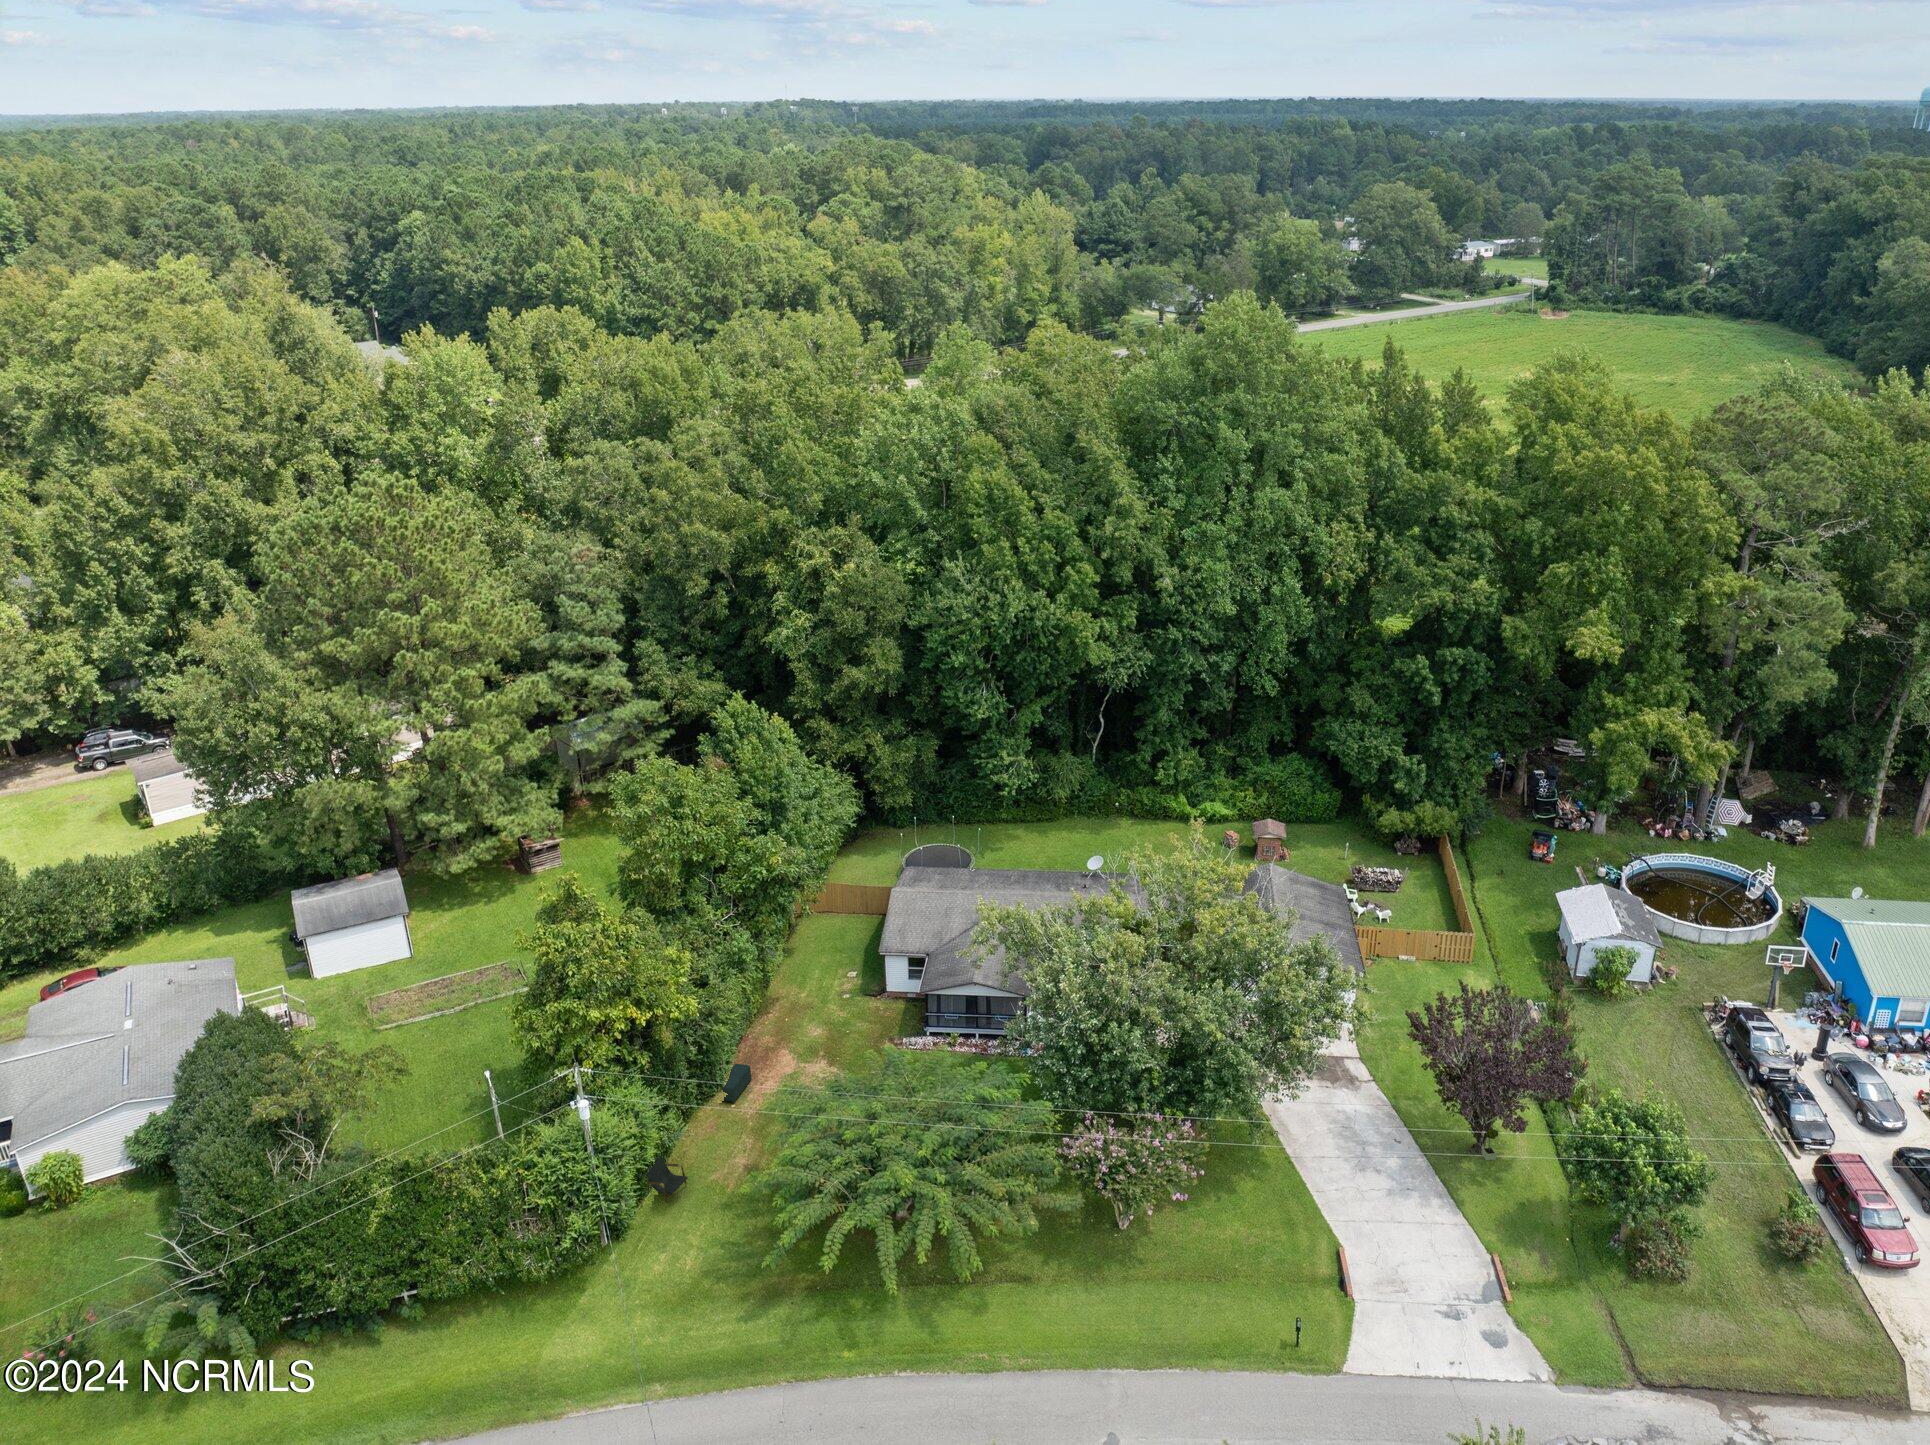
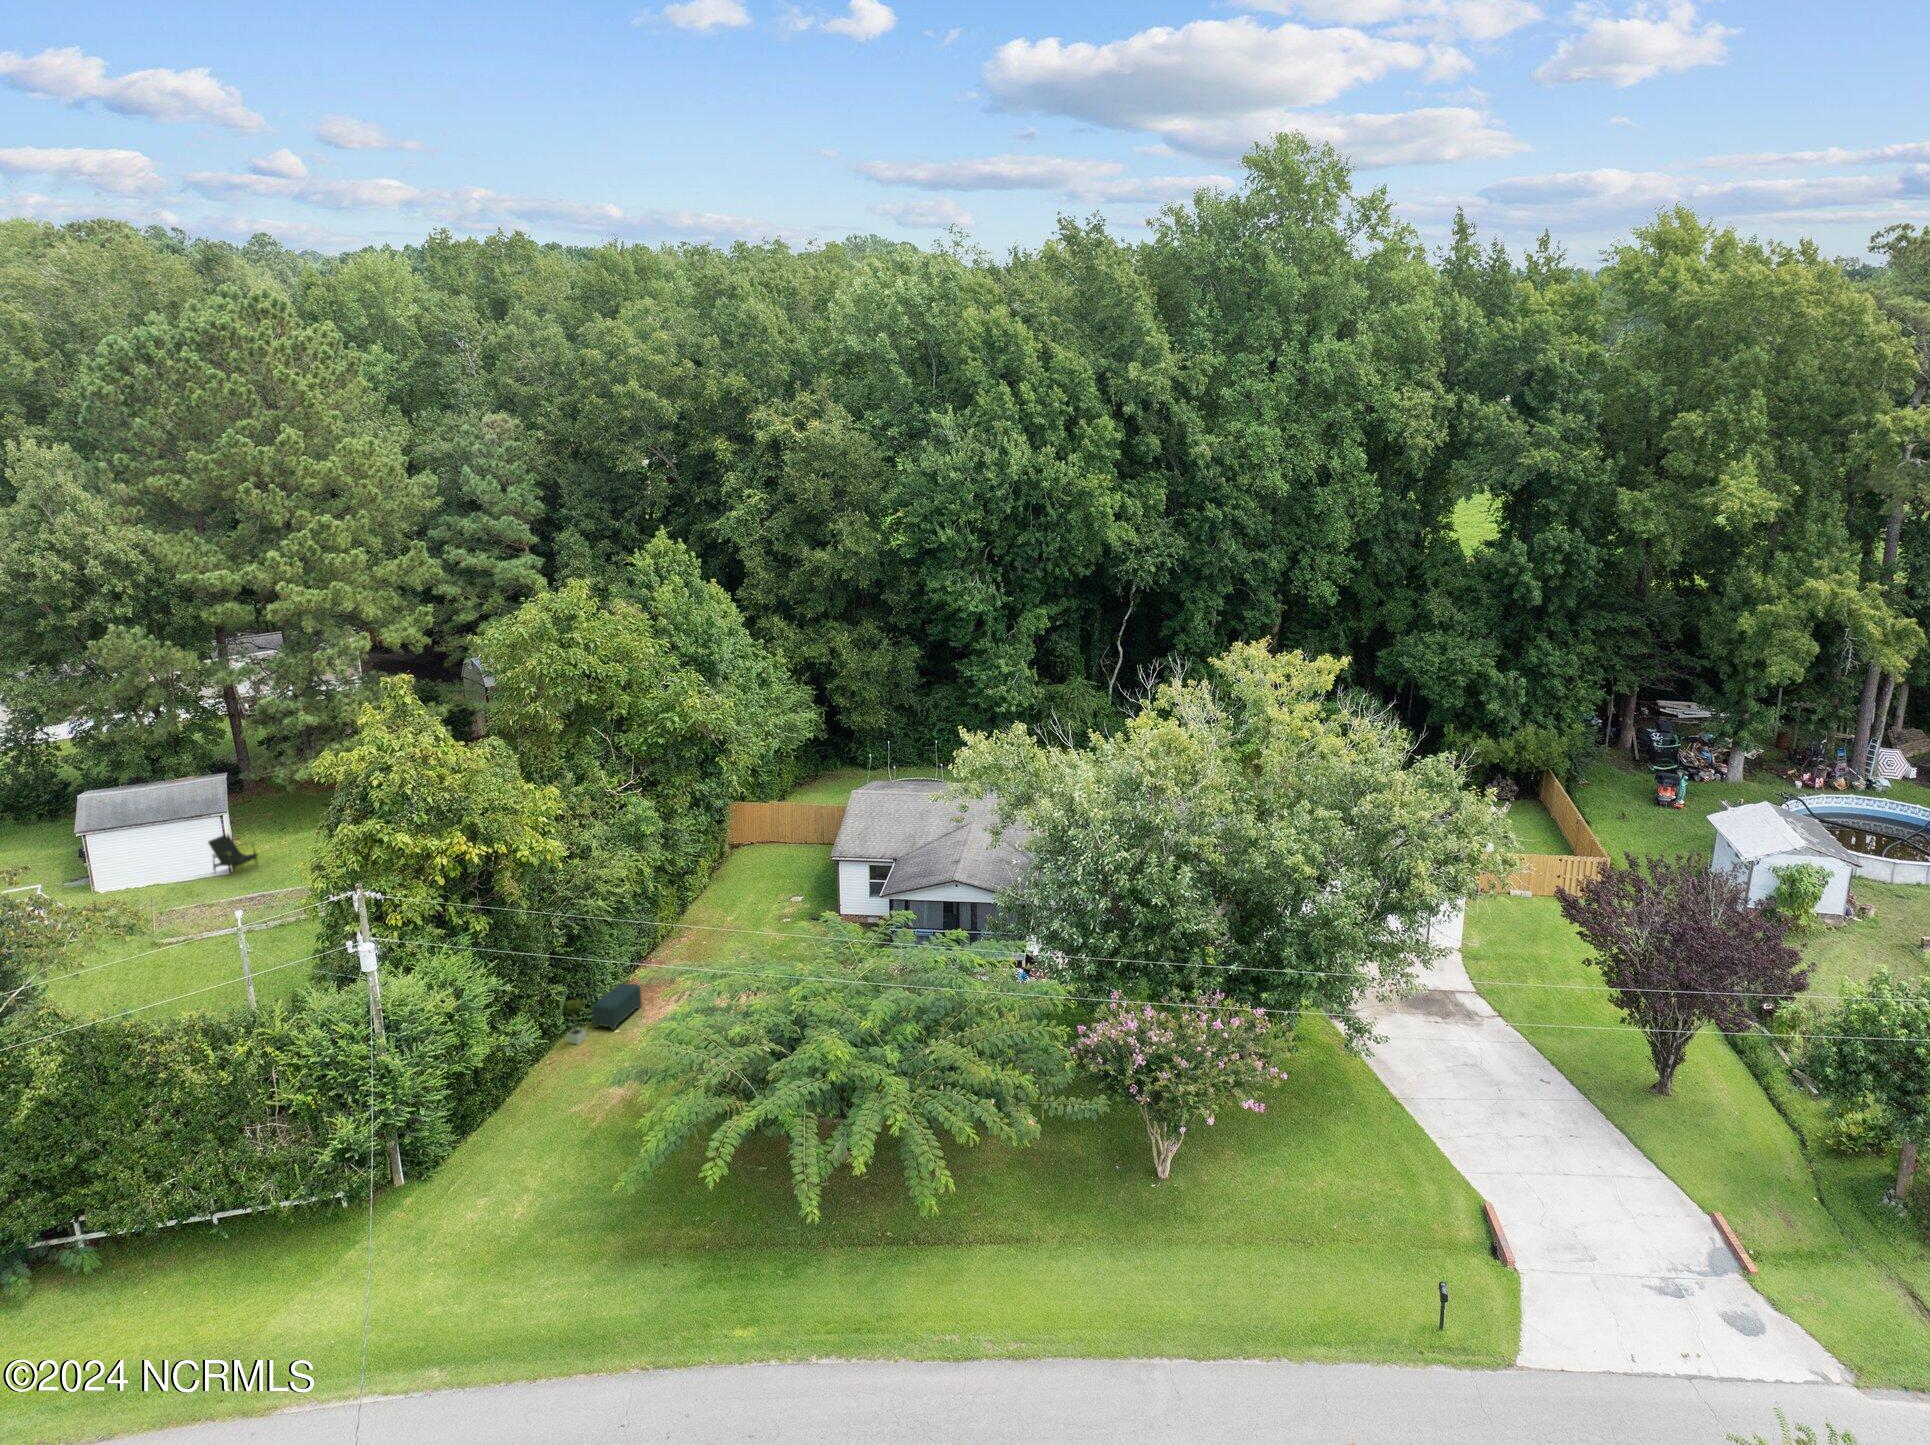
potted tree: present [1482,1128,1498,1161] -> present [563,1000,586,1044]
lounge chair: present [646,1156,687,1206] -> present [208,835,258,875]

